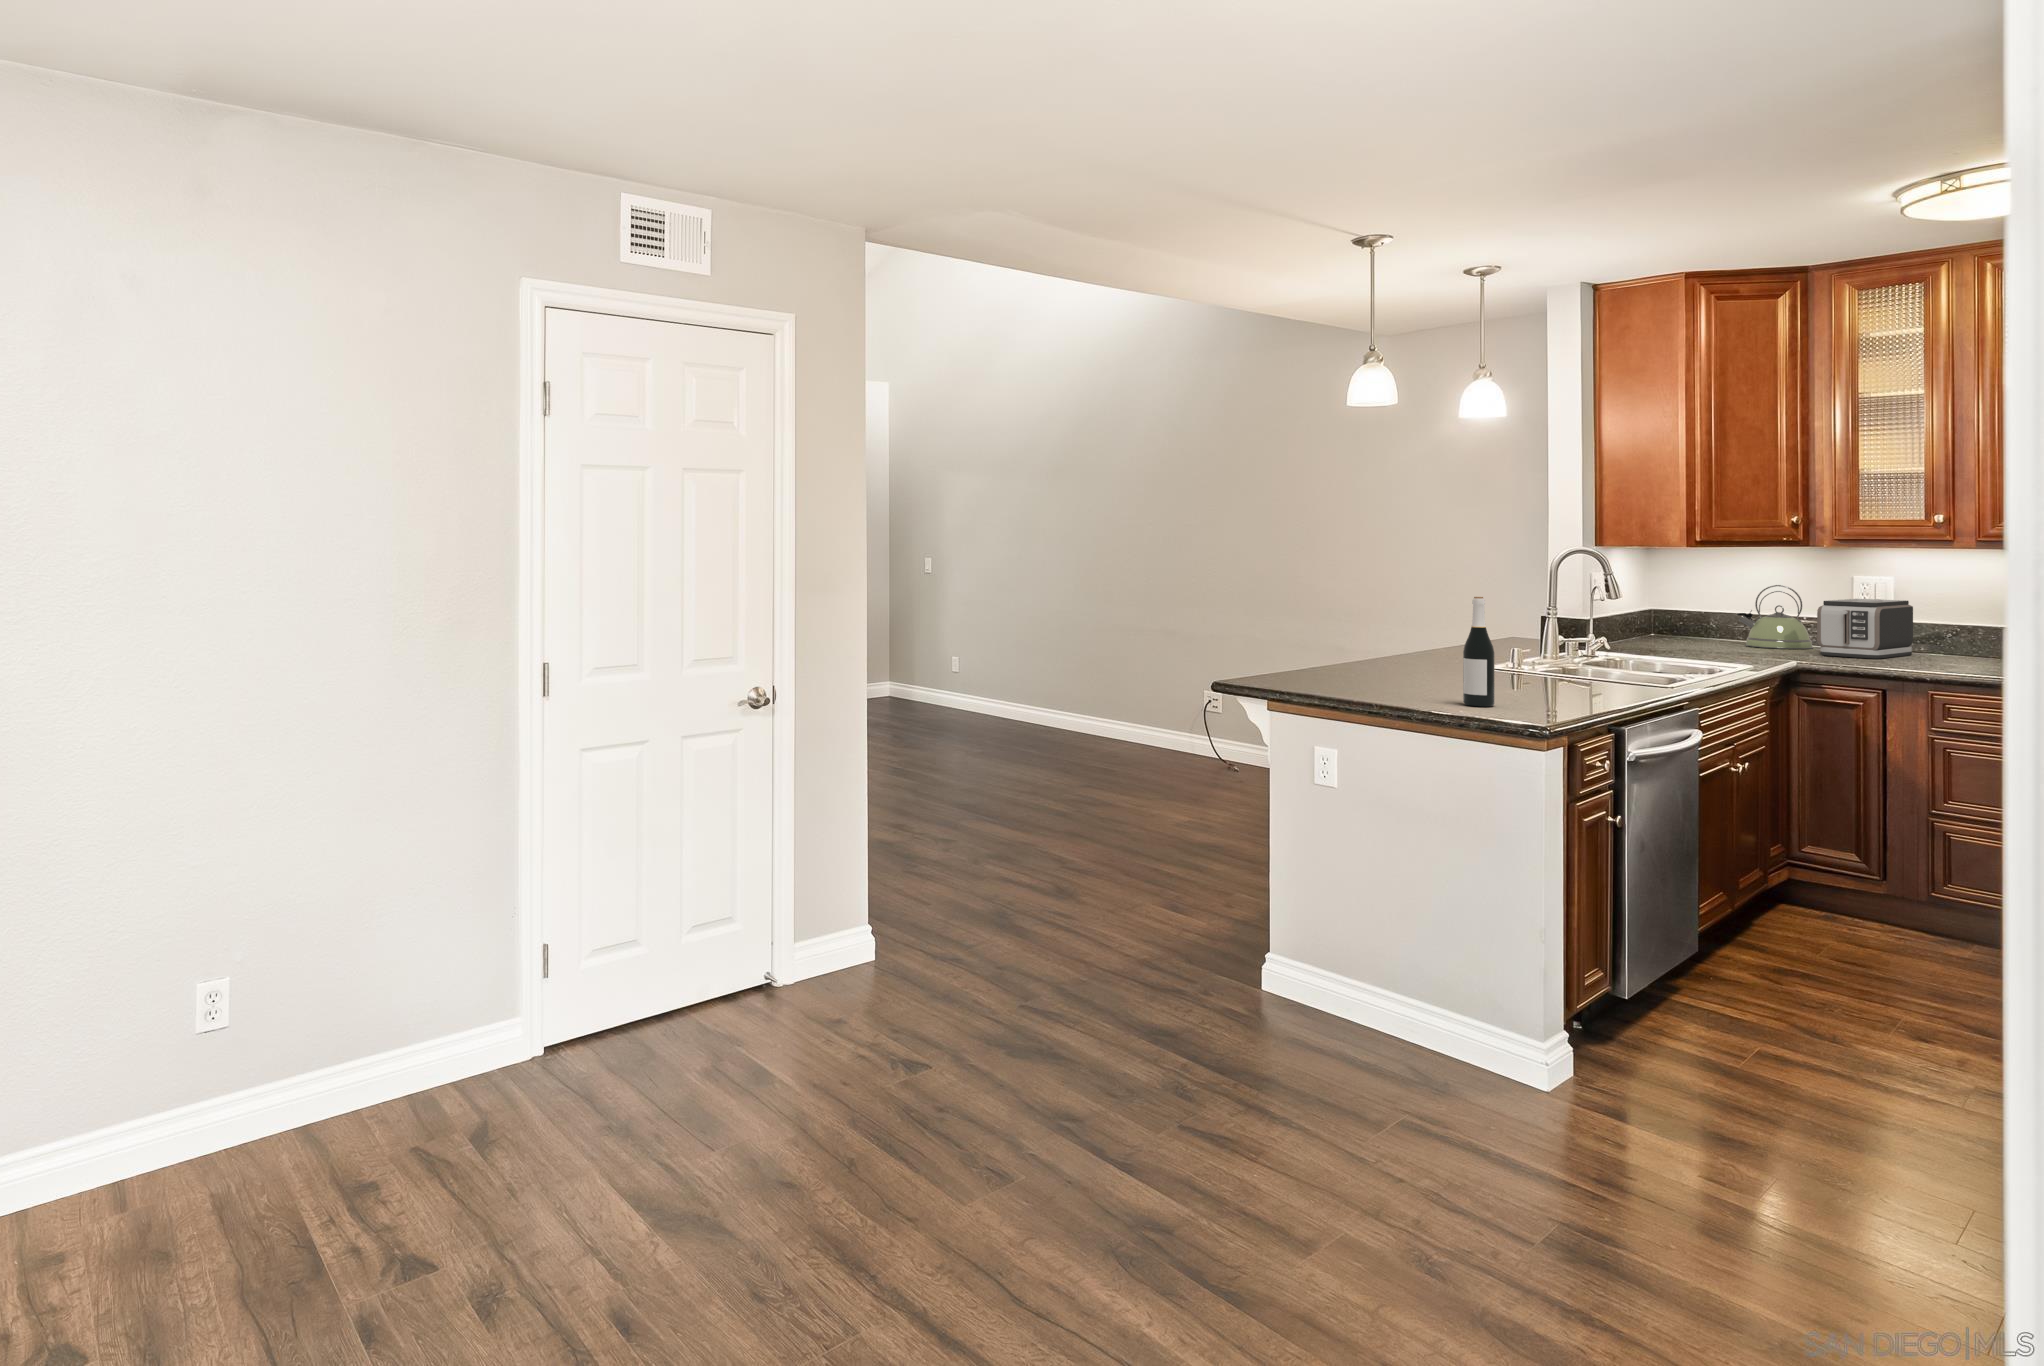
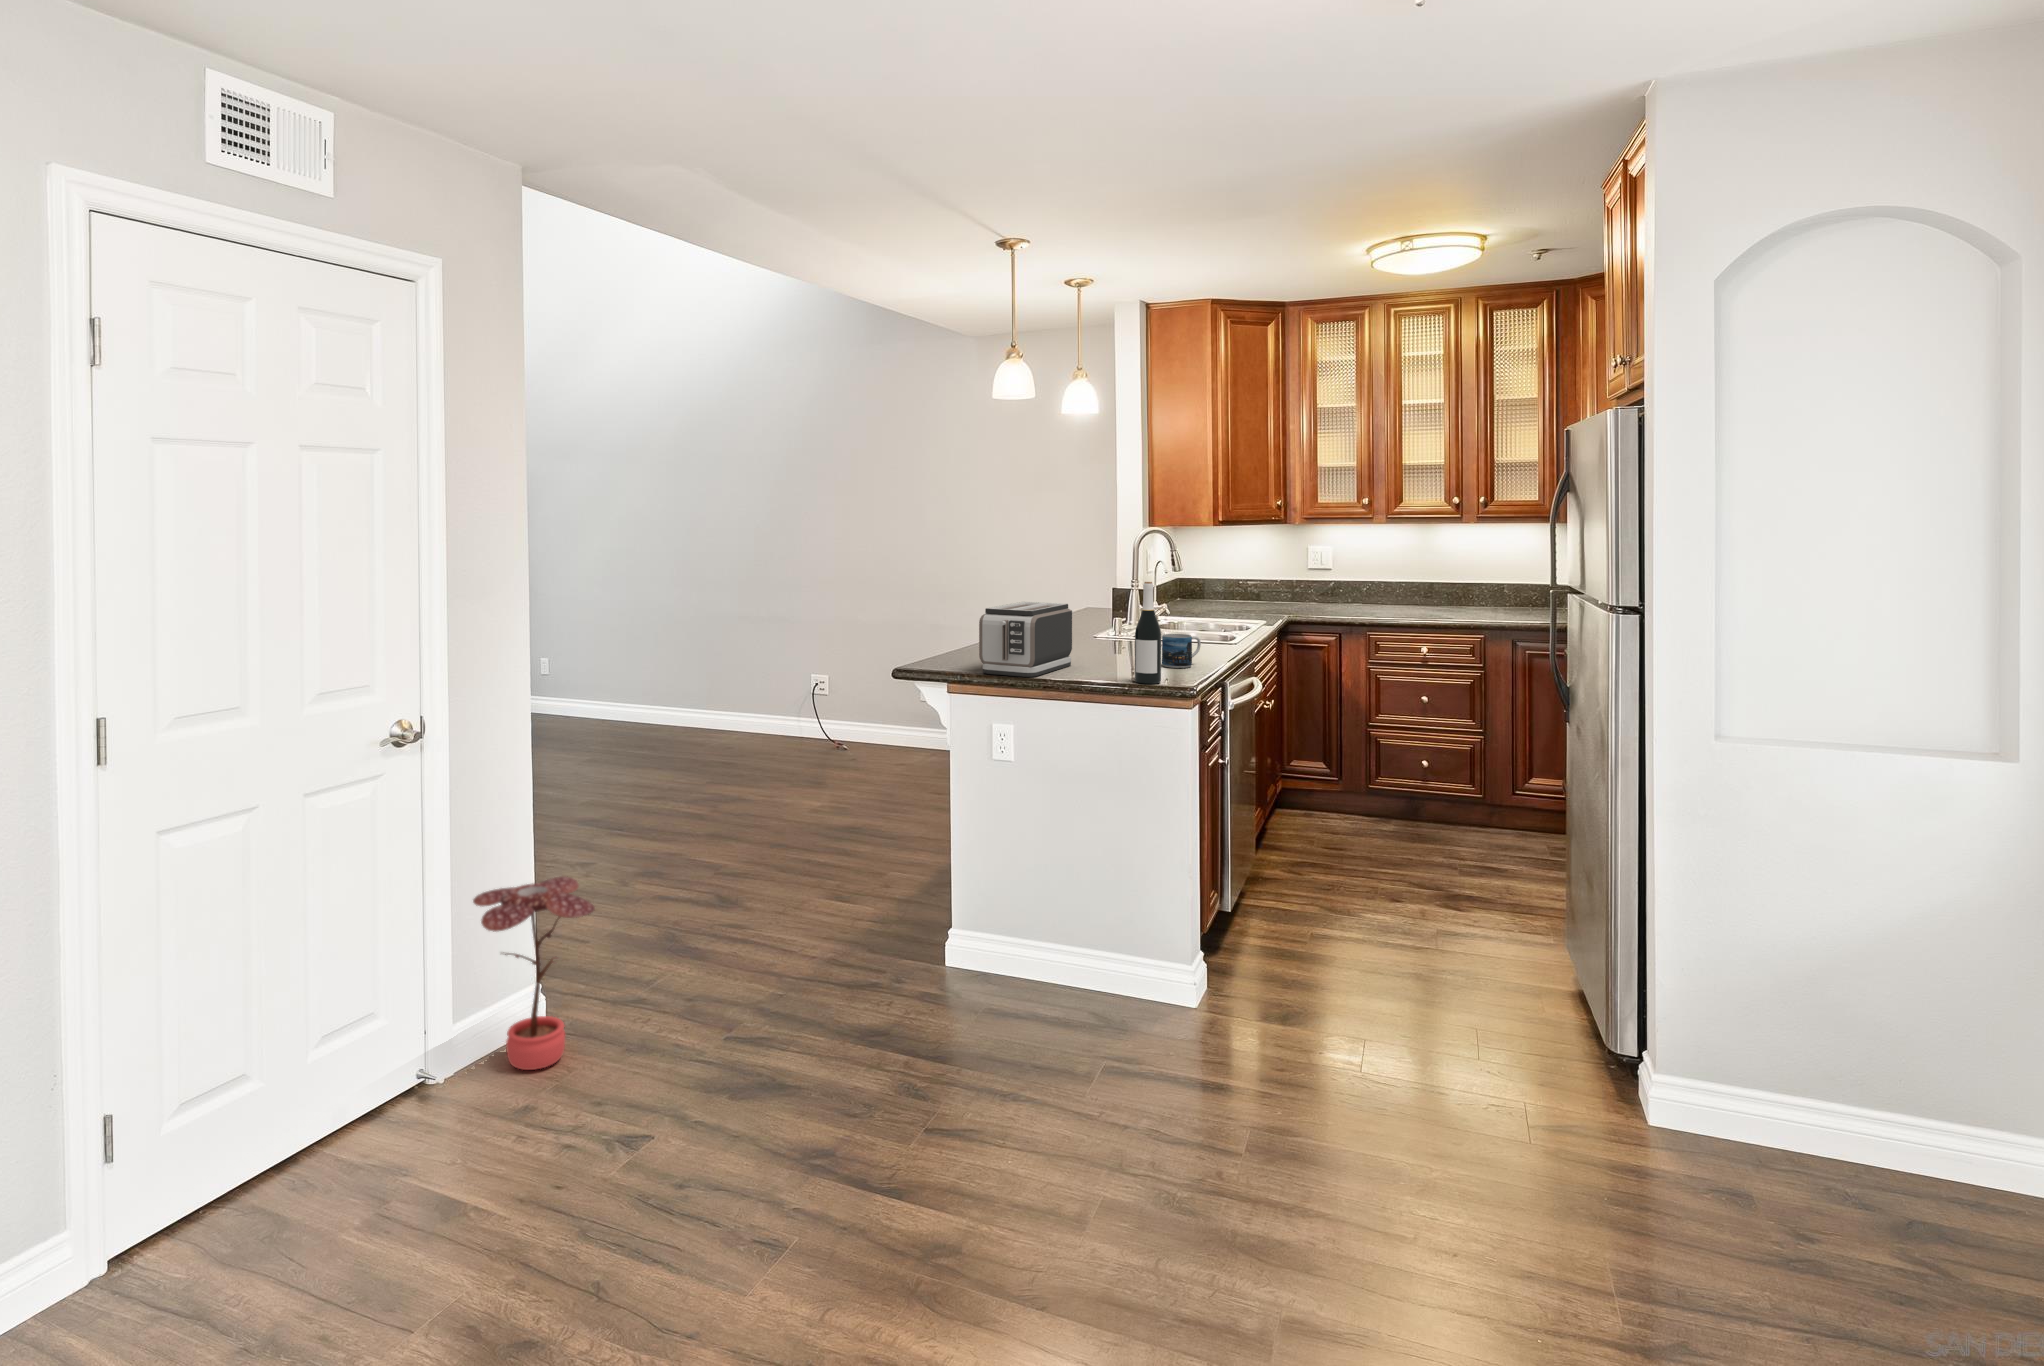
kettle: present [1737,585,1813,649] -> none [1228,555,1279,605]
toaster: present [1817,599,1913,659] -> present [979,602,1072,677]
mug: none [1523,659,1575,697] -> present [1162,634,1201,668]
potted plant: none [811,837,904,994] -> present [473,876,595,1070]

